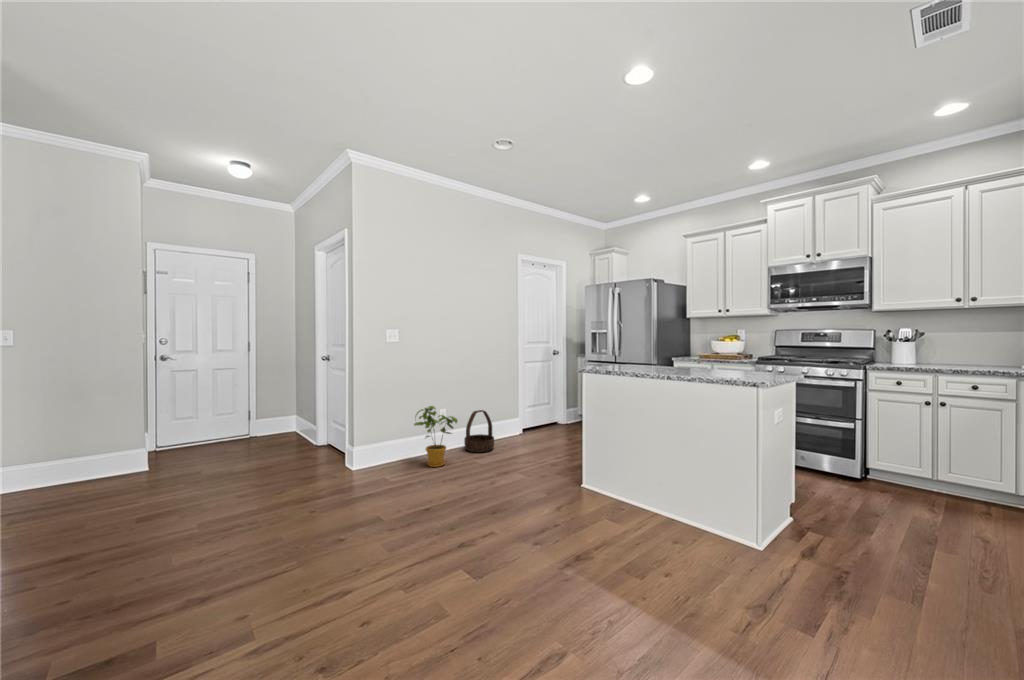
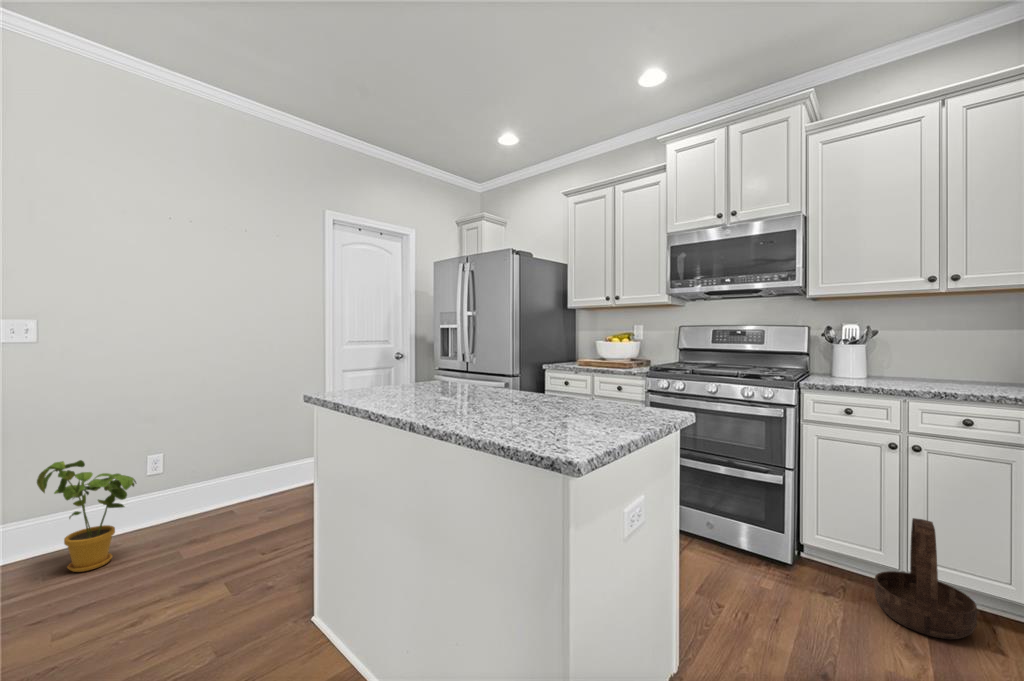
basket: present [464,410,494,452] -> present [875,518,977,639]

